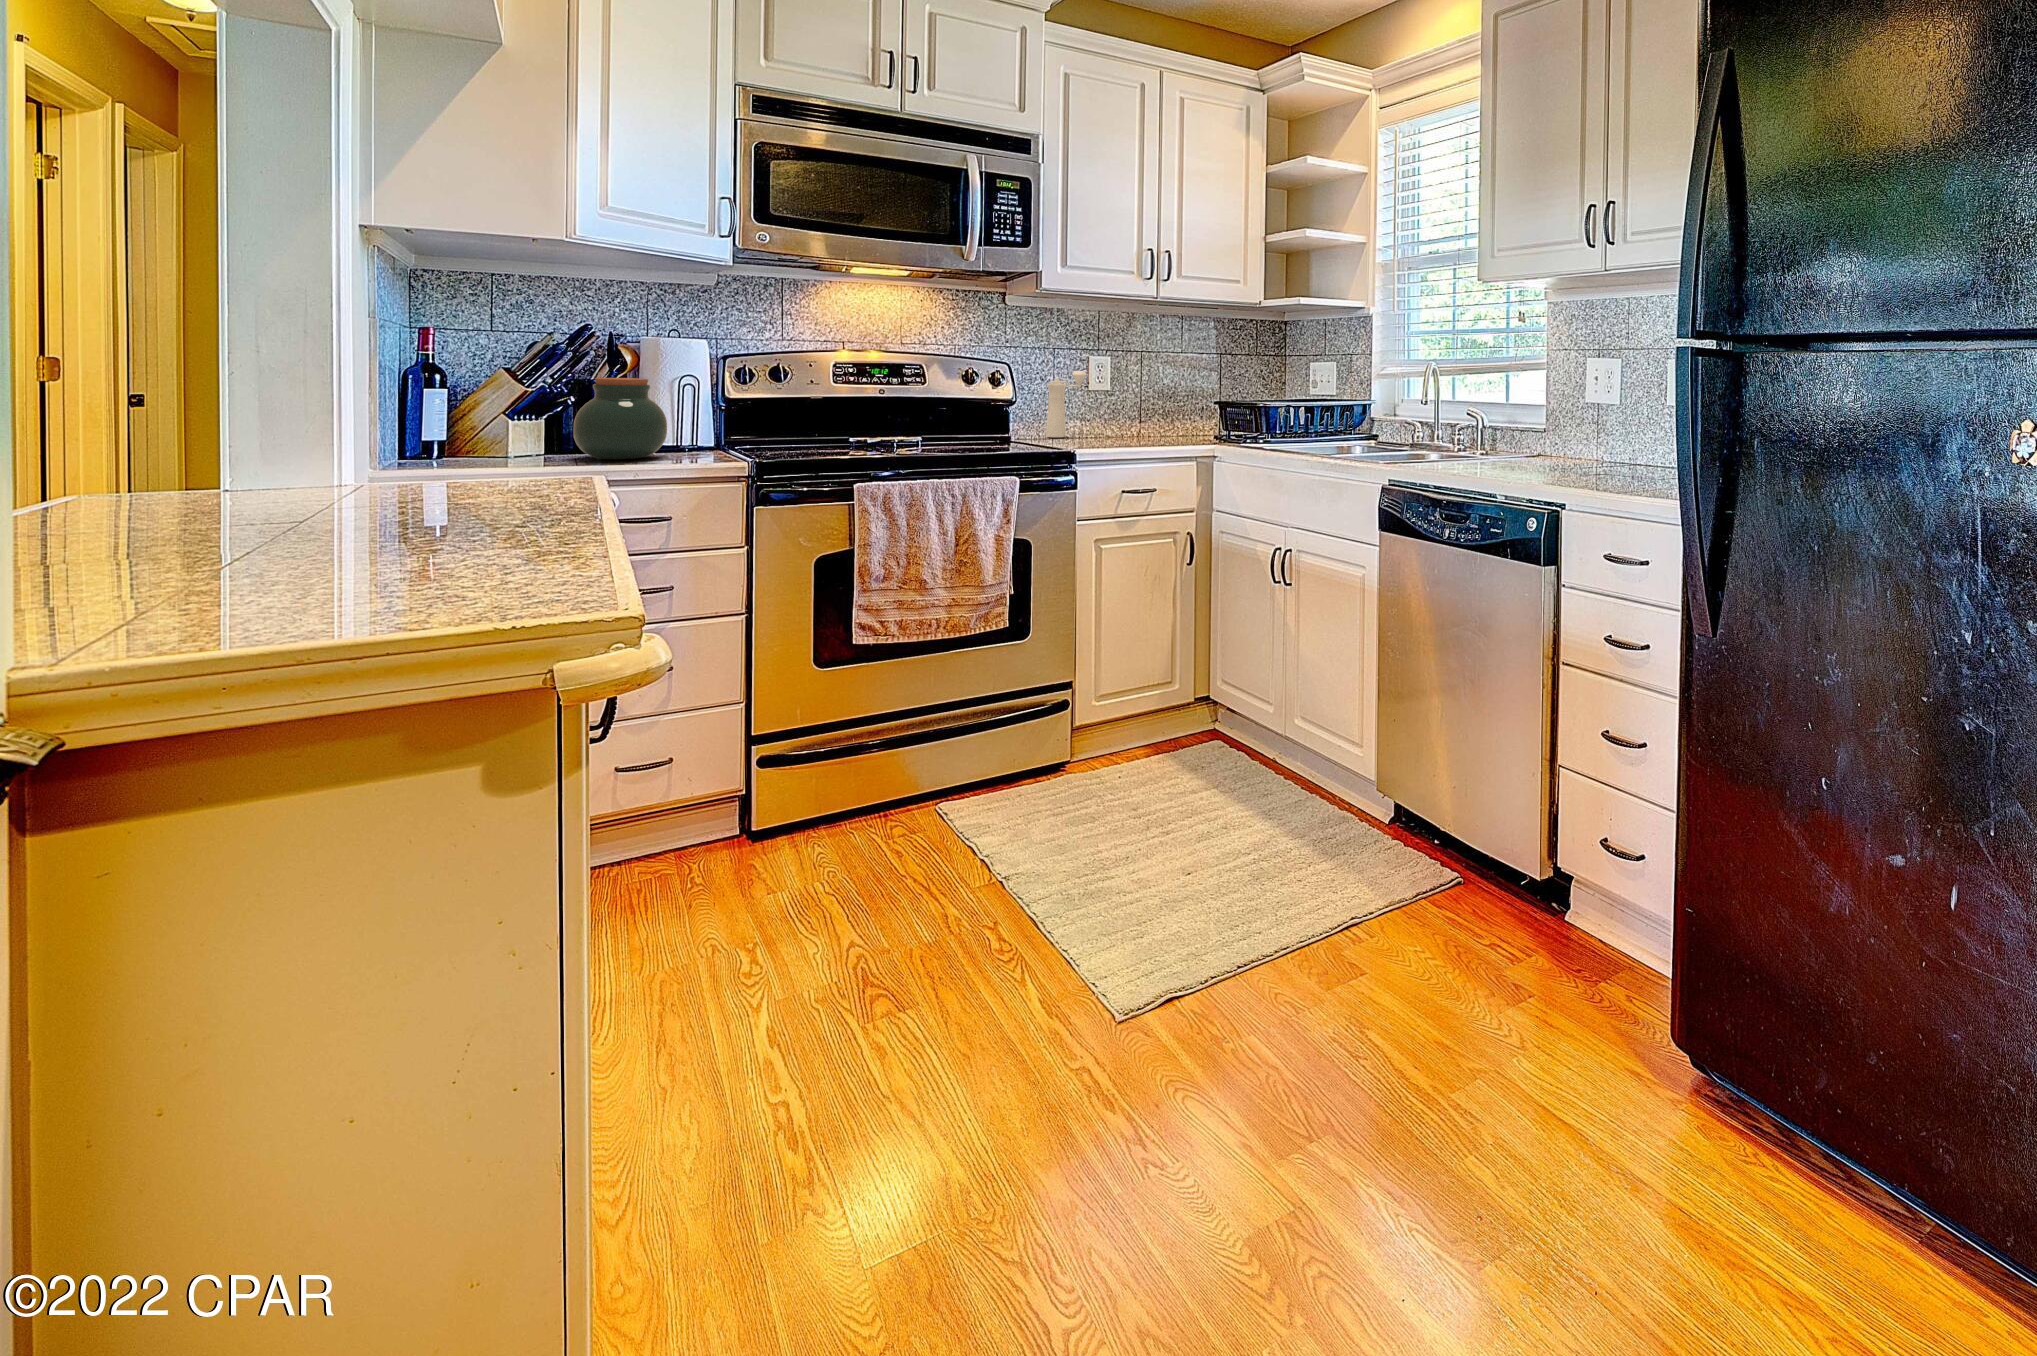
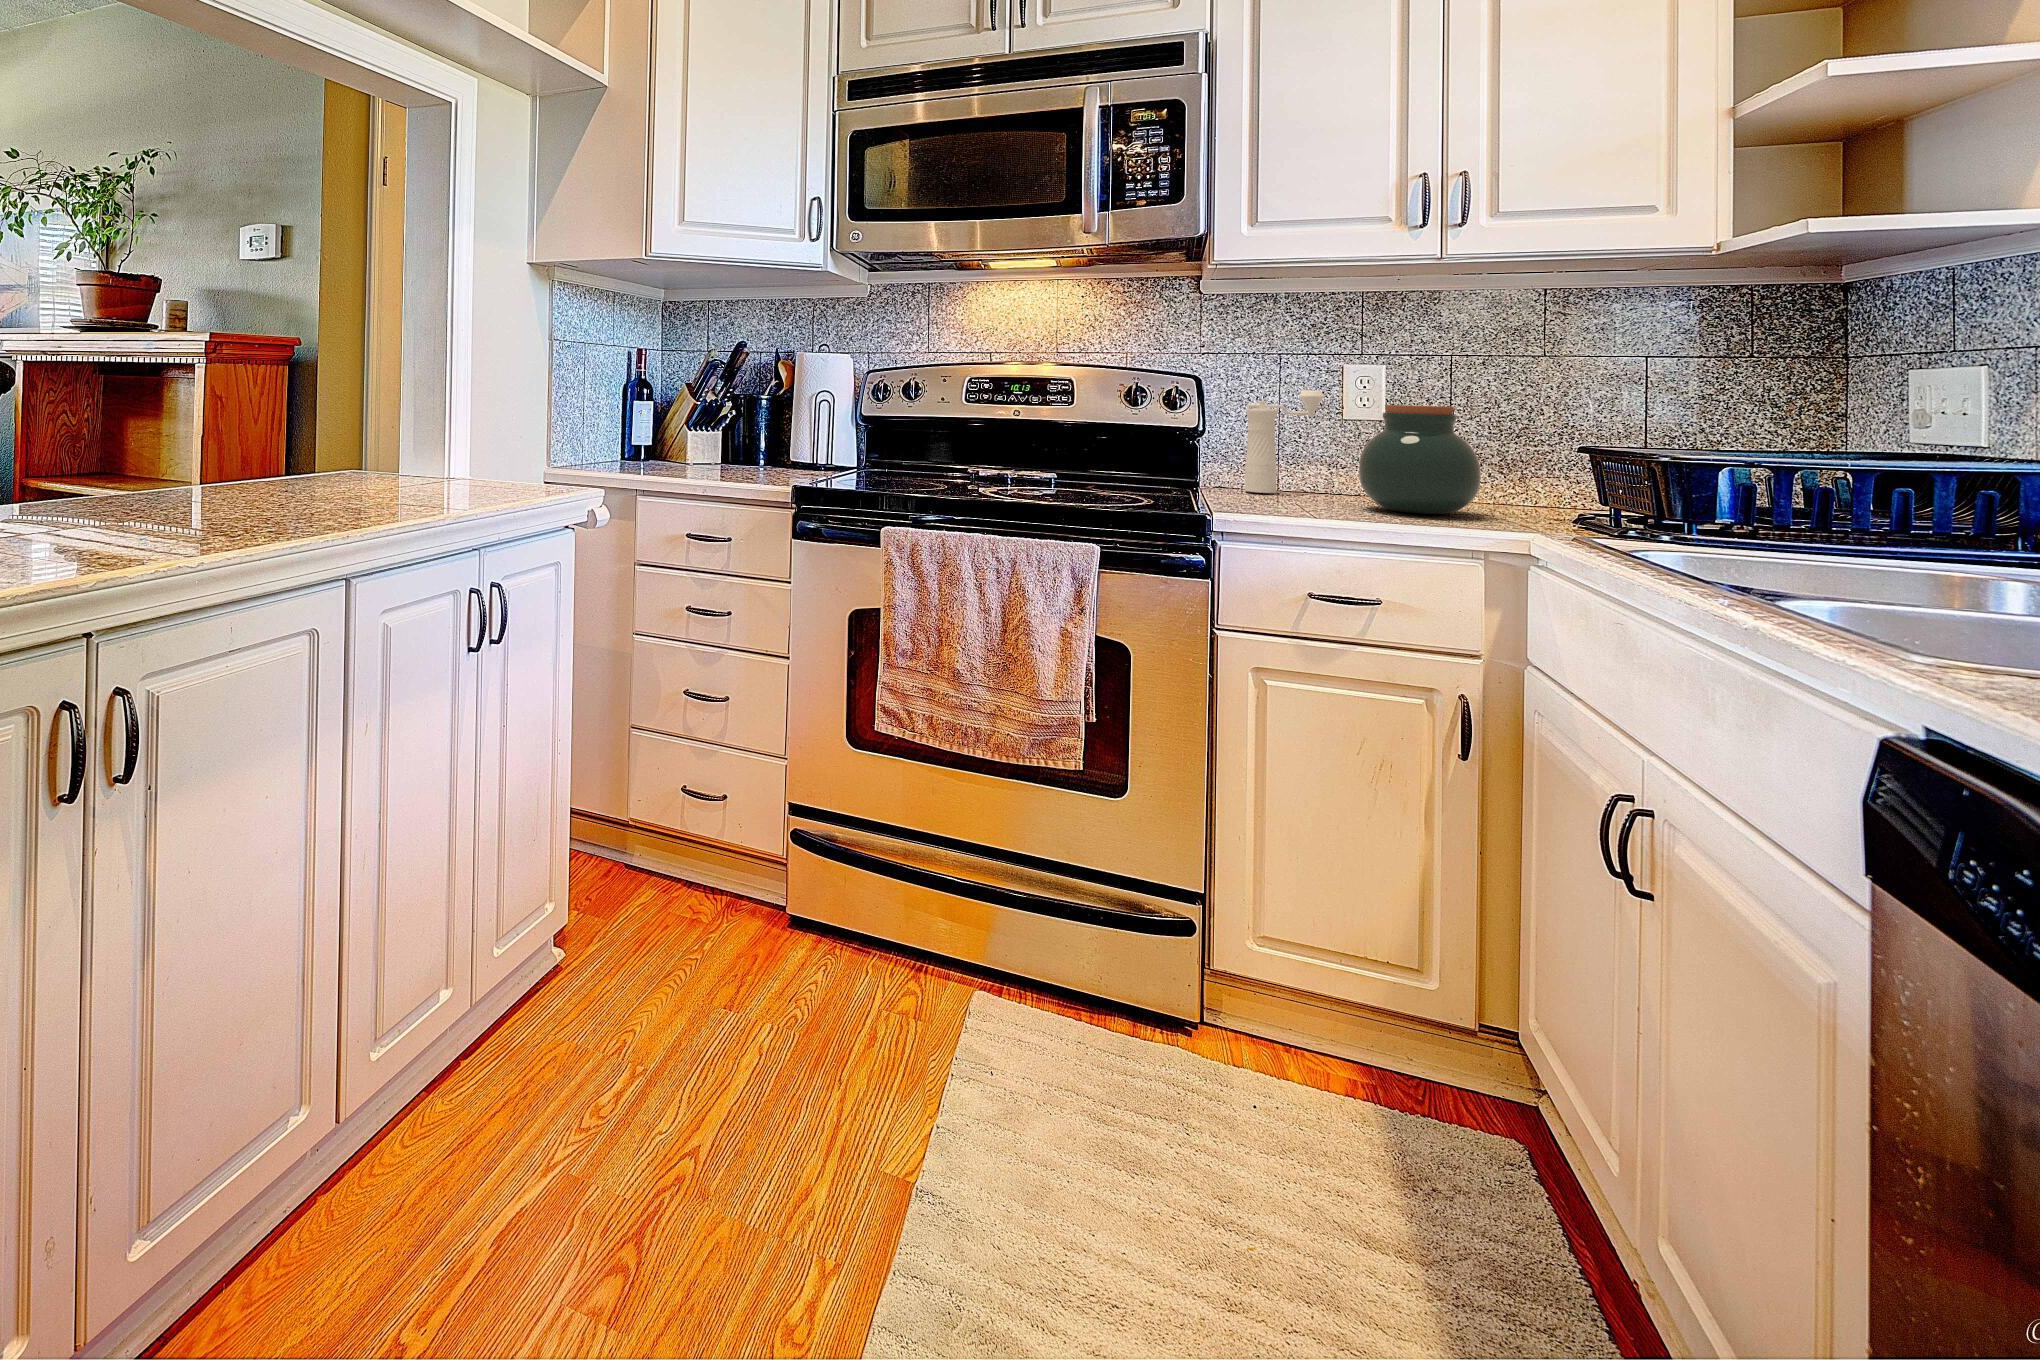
jar: present [573,378,667,460] -> present [1359,405,1480,514]

